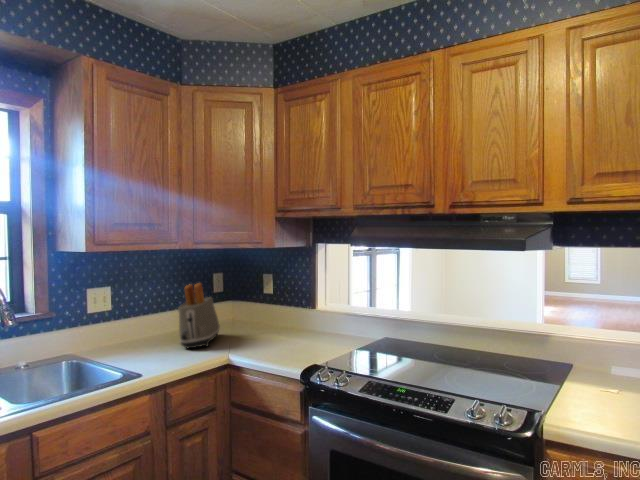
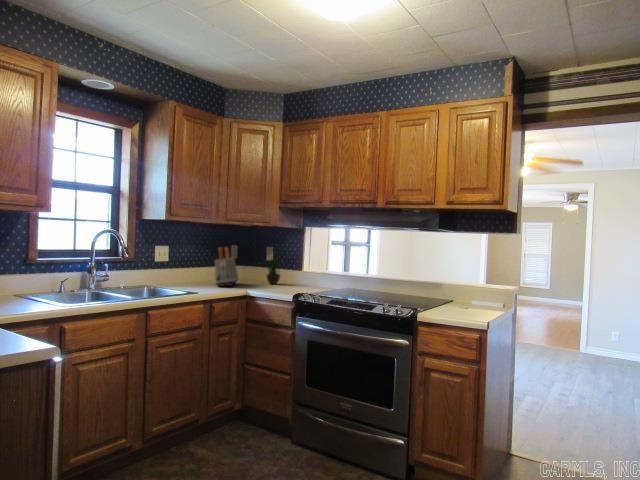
potted plant: none [252,263,290,334] -> present [266,251,280,284]

